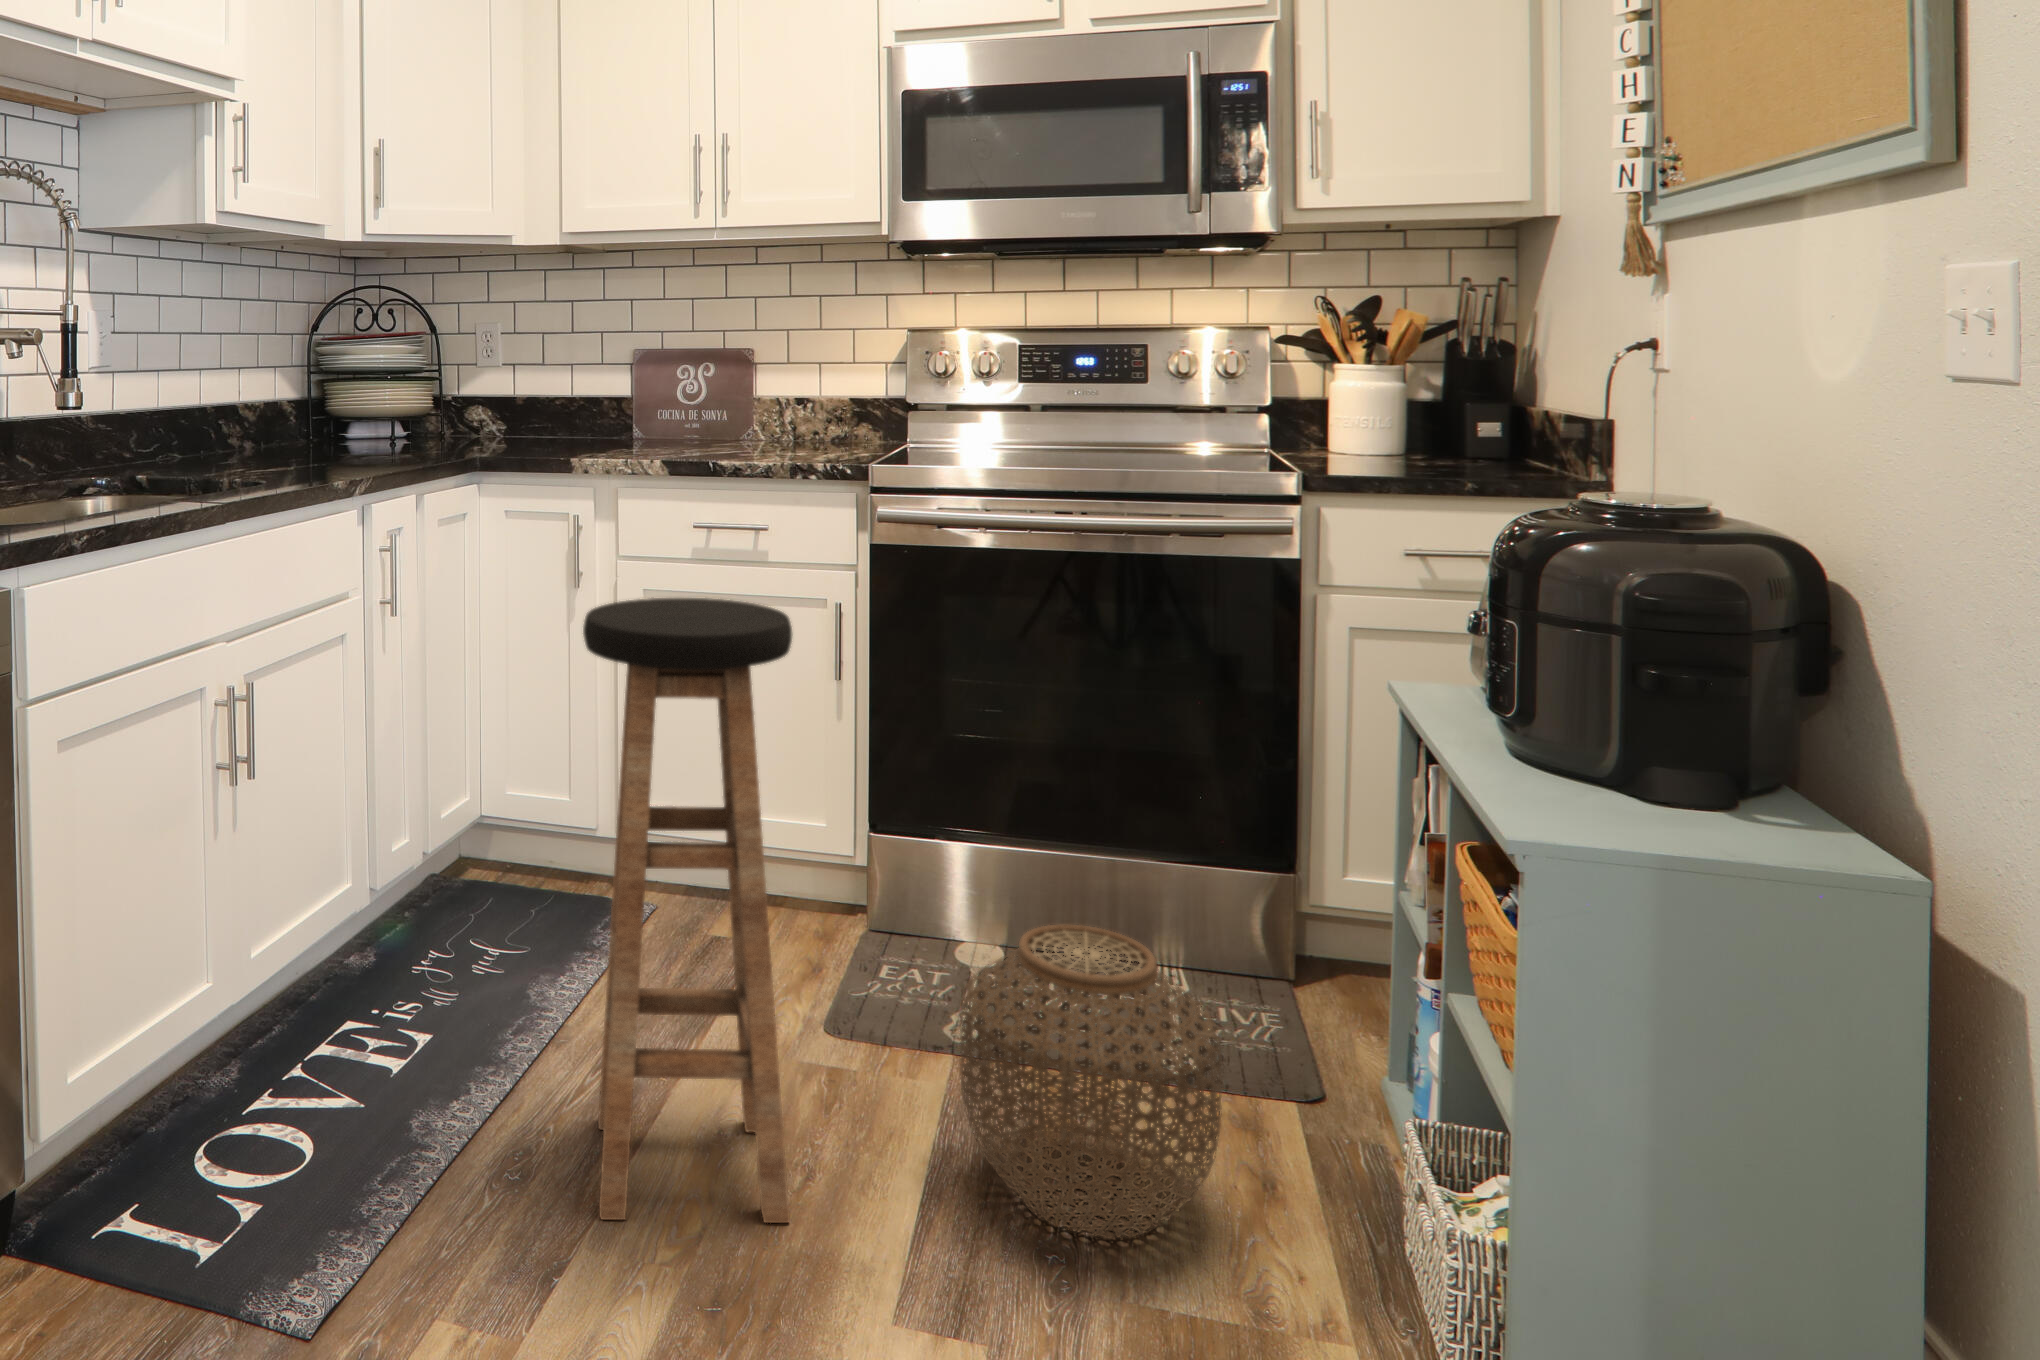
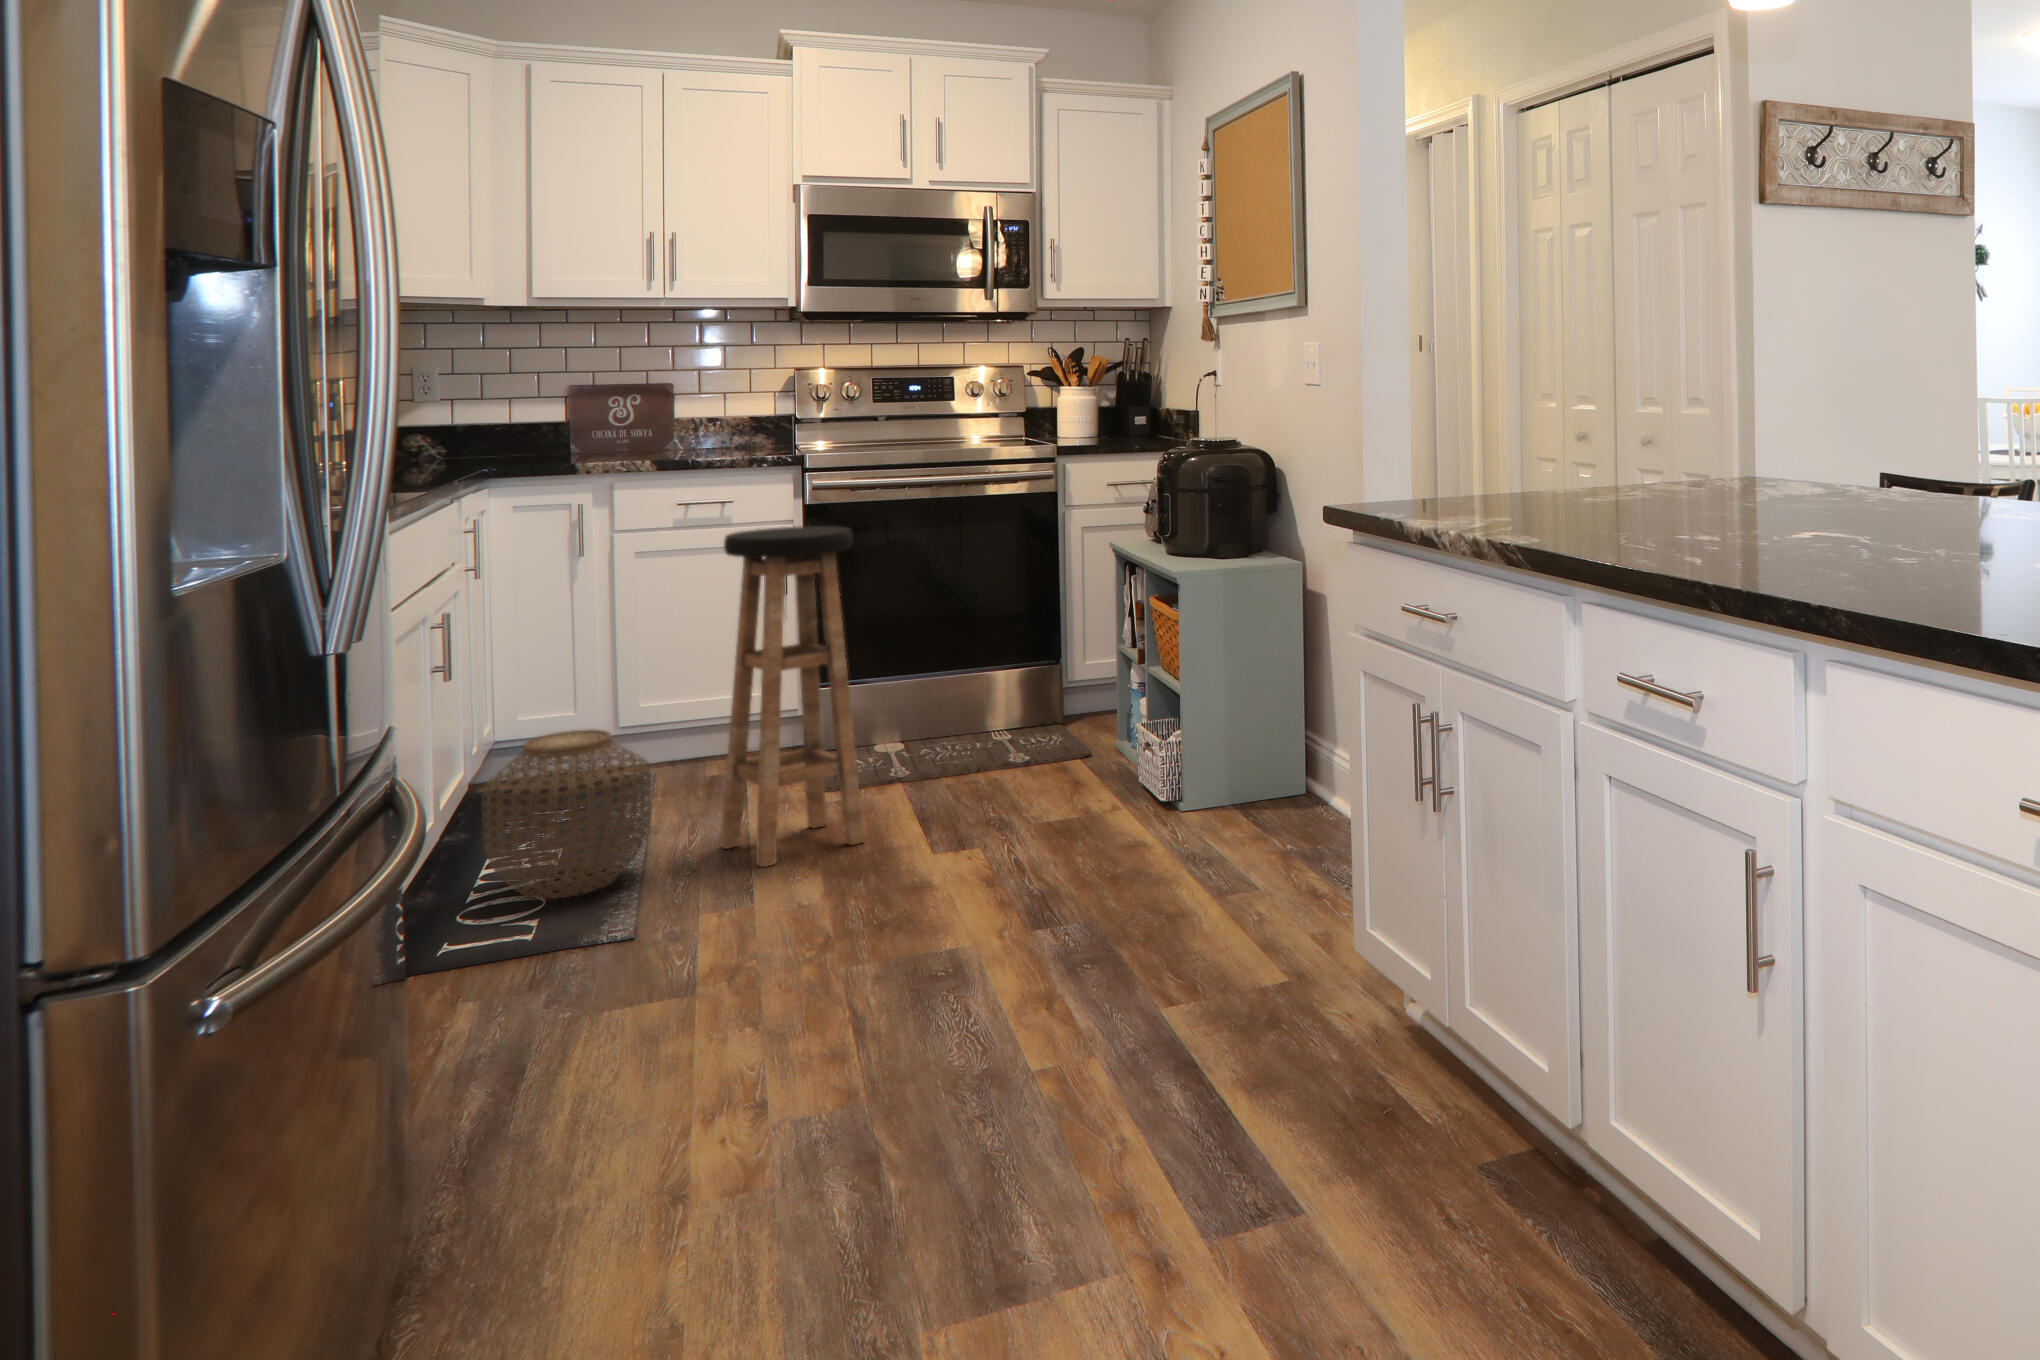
woven basket: present [960,925,1222,1238] -> present [482,729,651,899]

